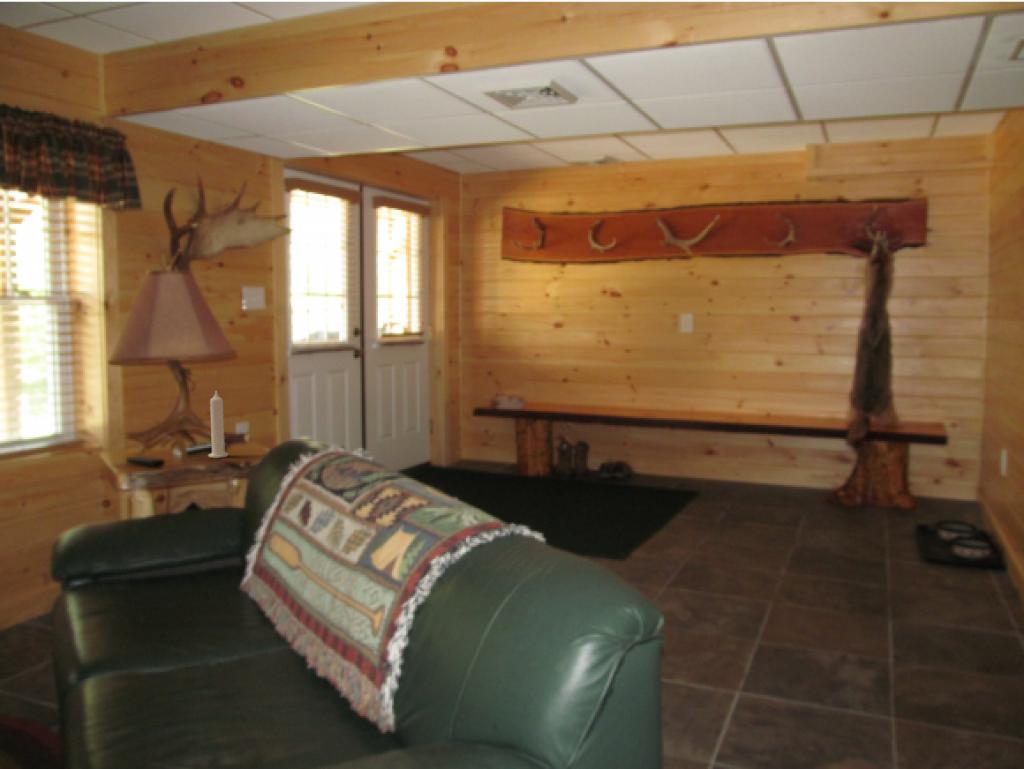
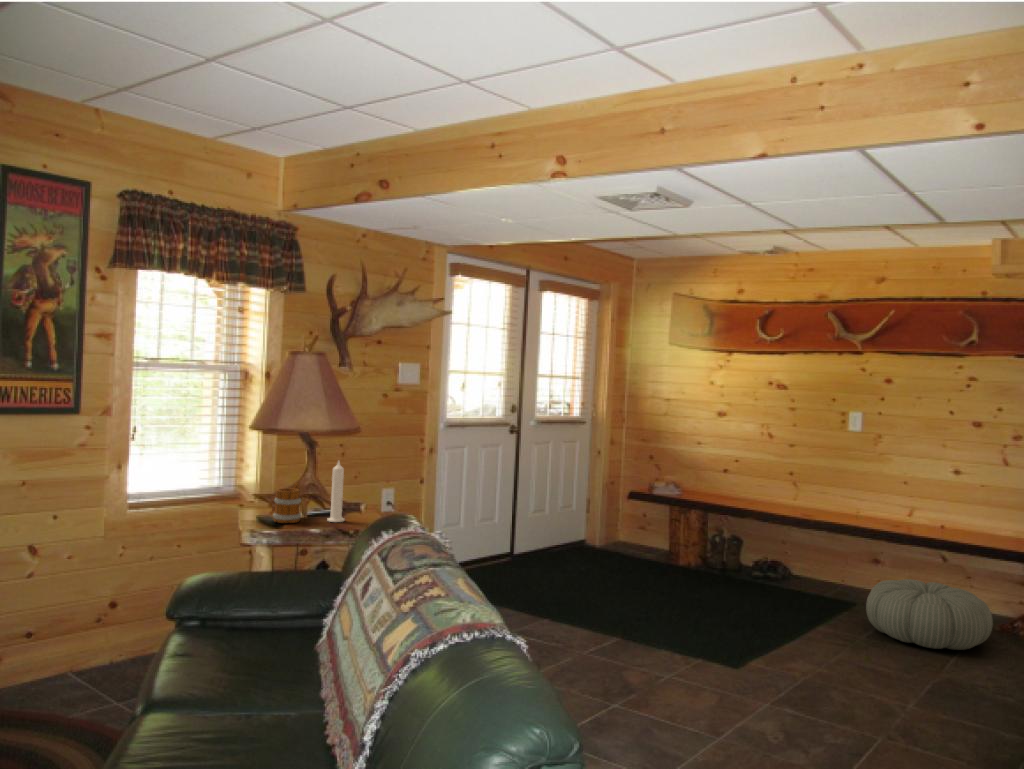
mug: none [146,418,178,464] -> present [273,482,301,523]
pouf: none [714,463,820,520] -> present [866,579,993,650]

